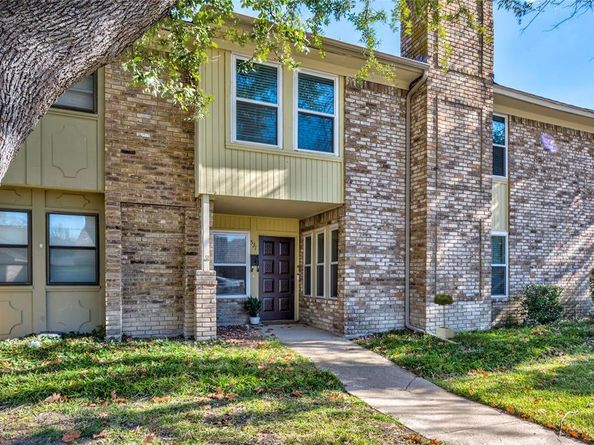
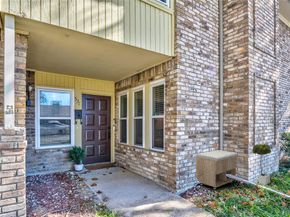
storage bench: none [368,300,417,337] -> present [196,150,238,189]

